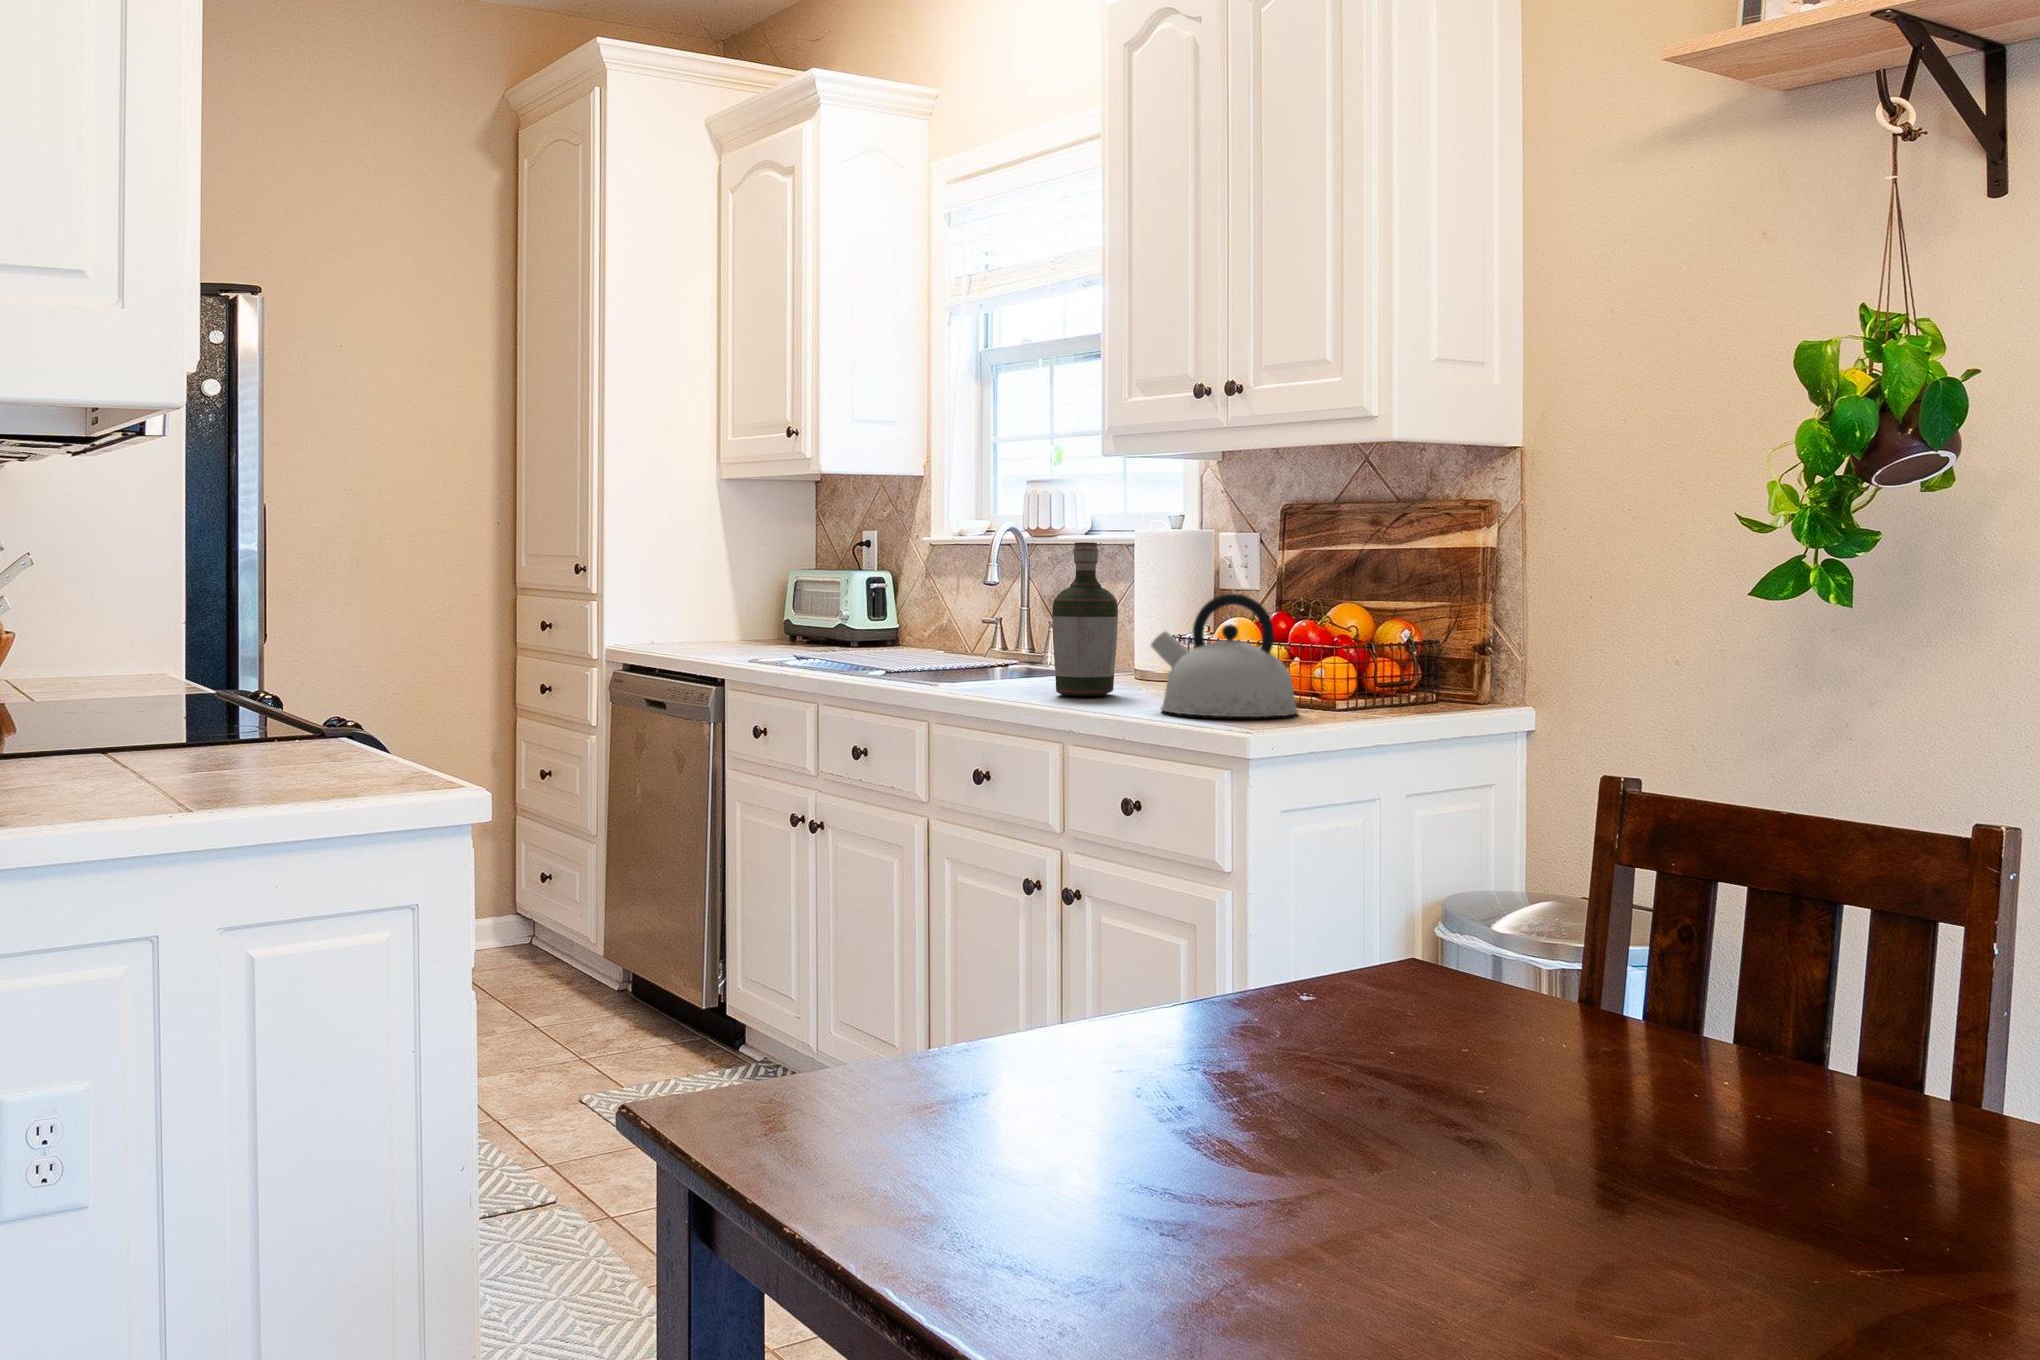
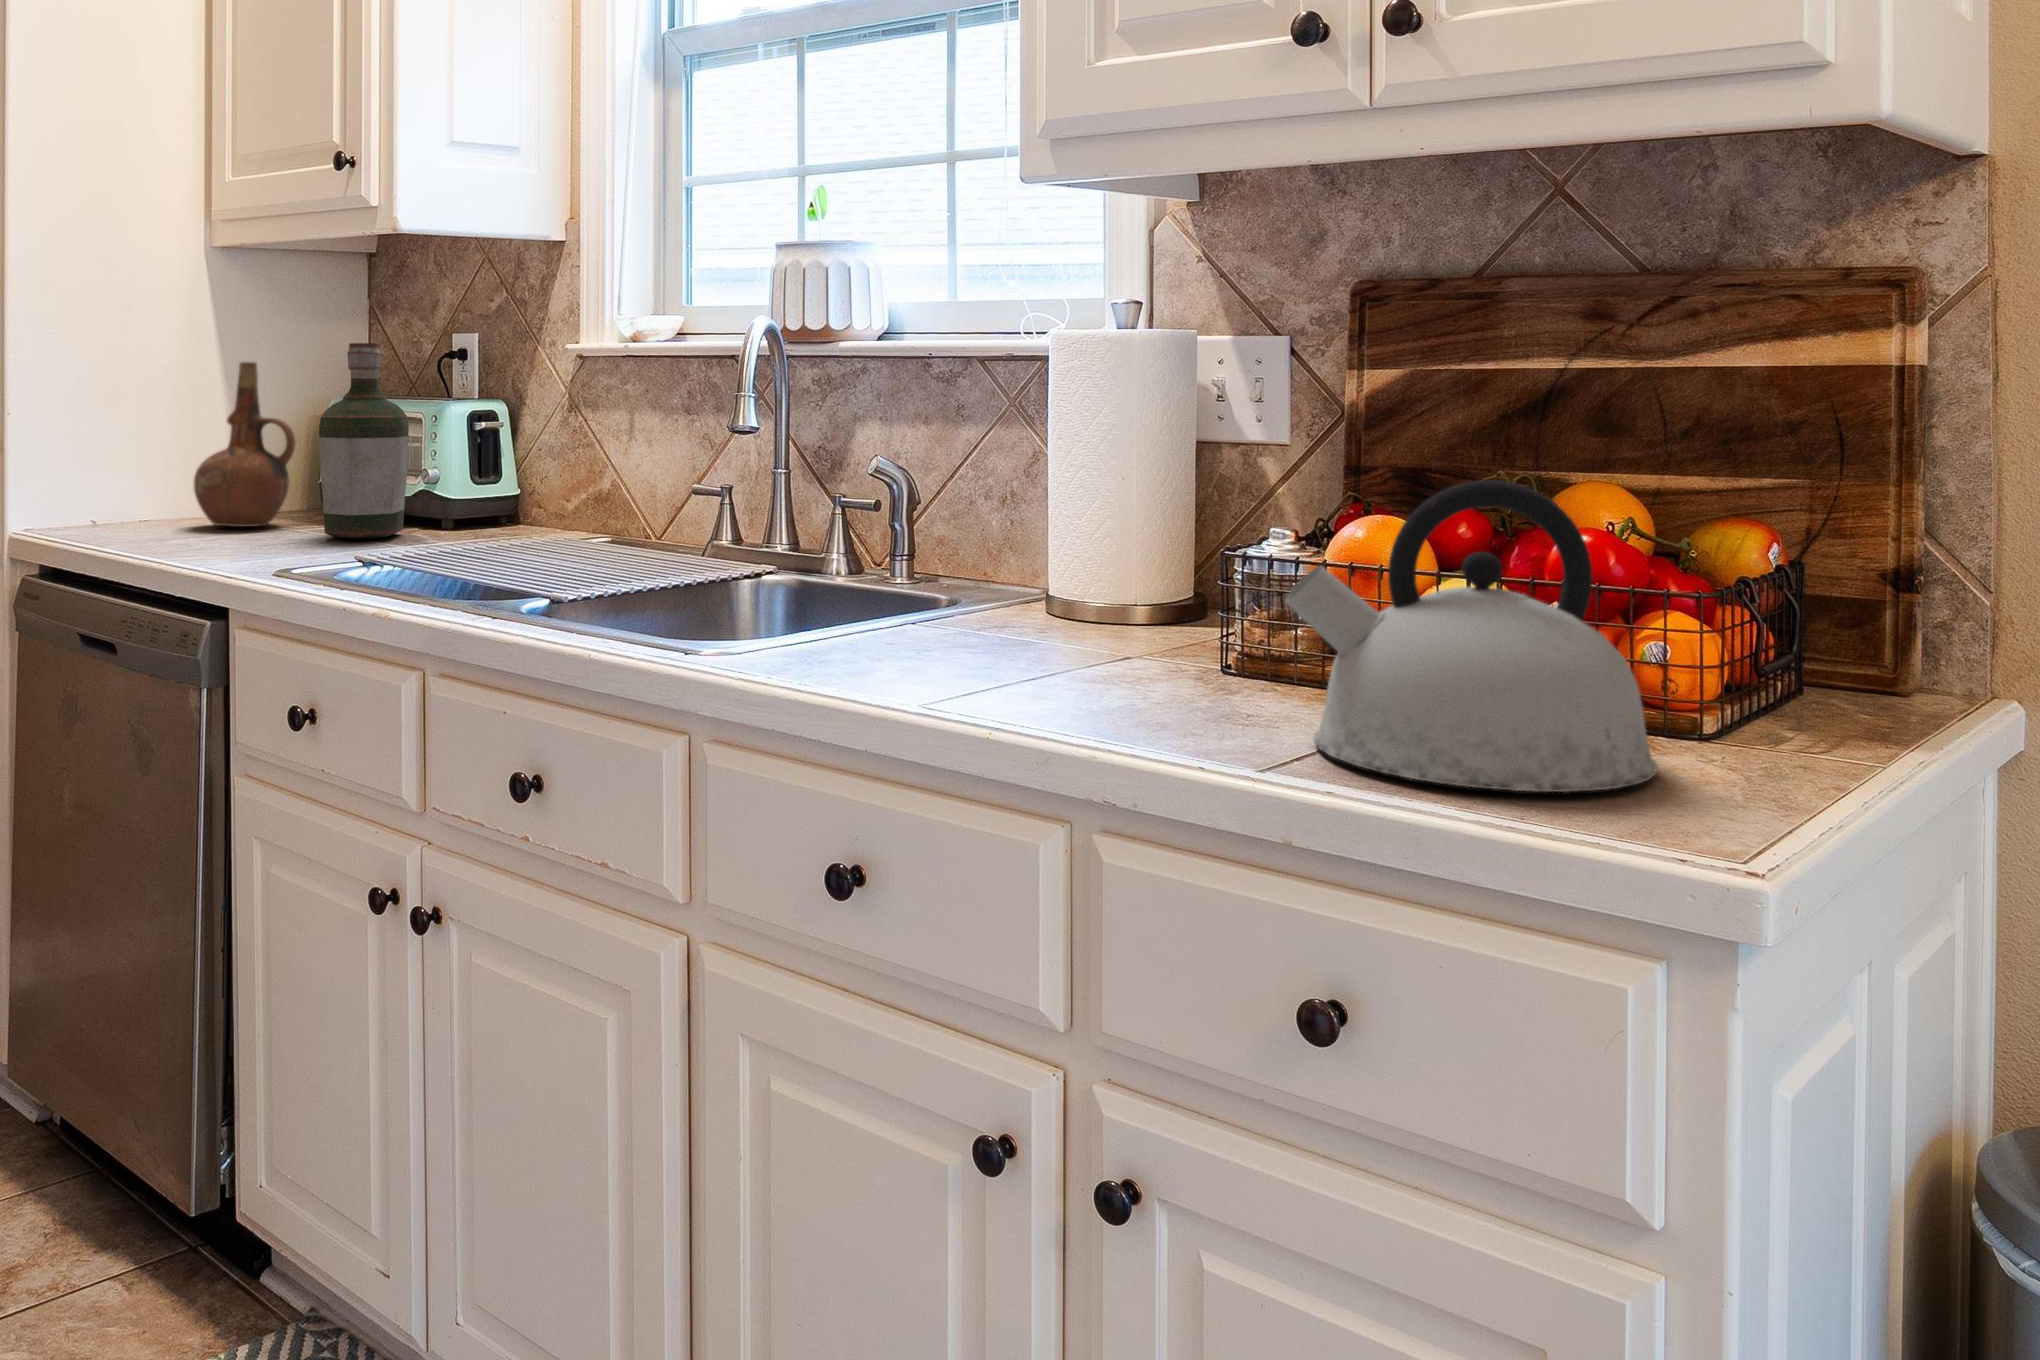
bottle: present [1053,542,1118,696] -> present [319,343,409,539]
ceramic pitcher: none [708,549,766,645] -> present [194,362,295,527]

